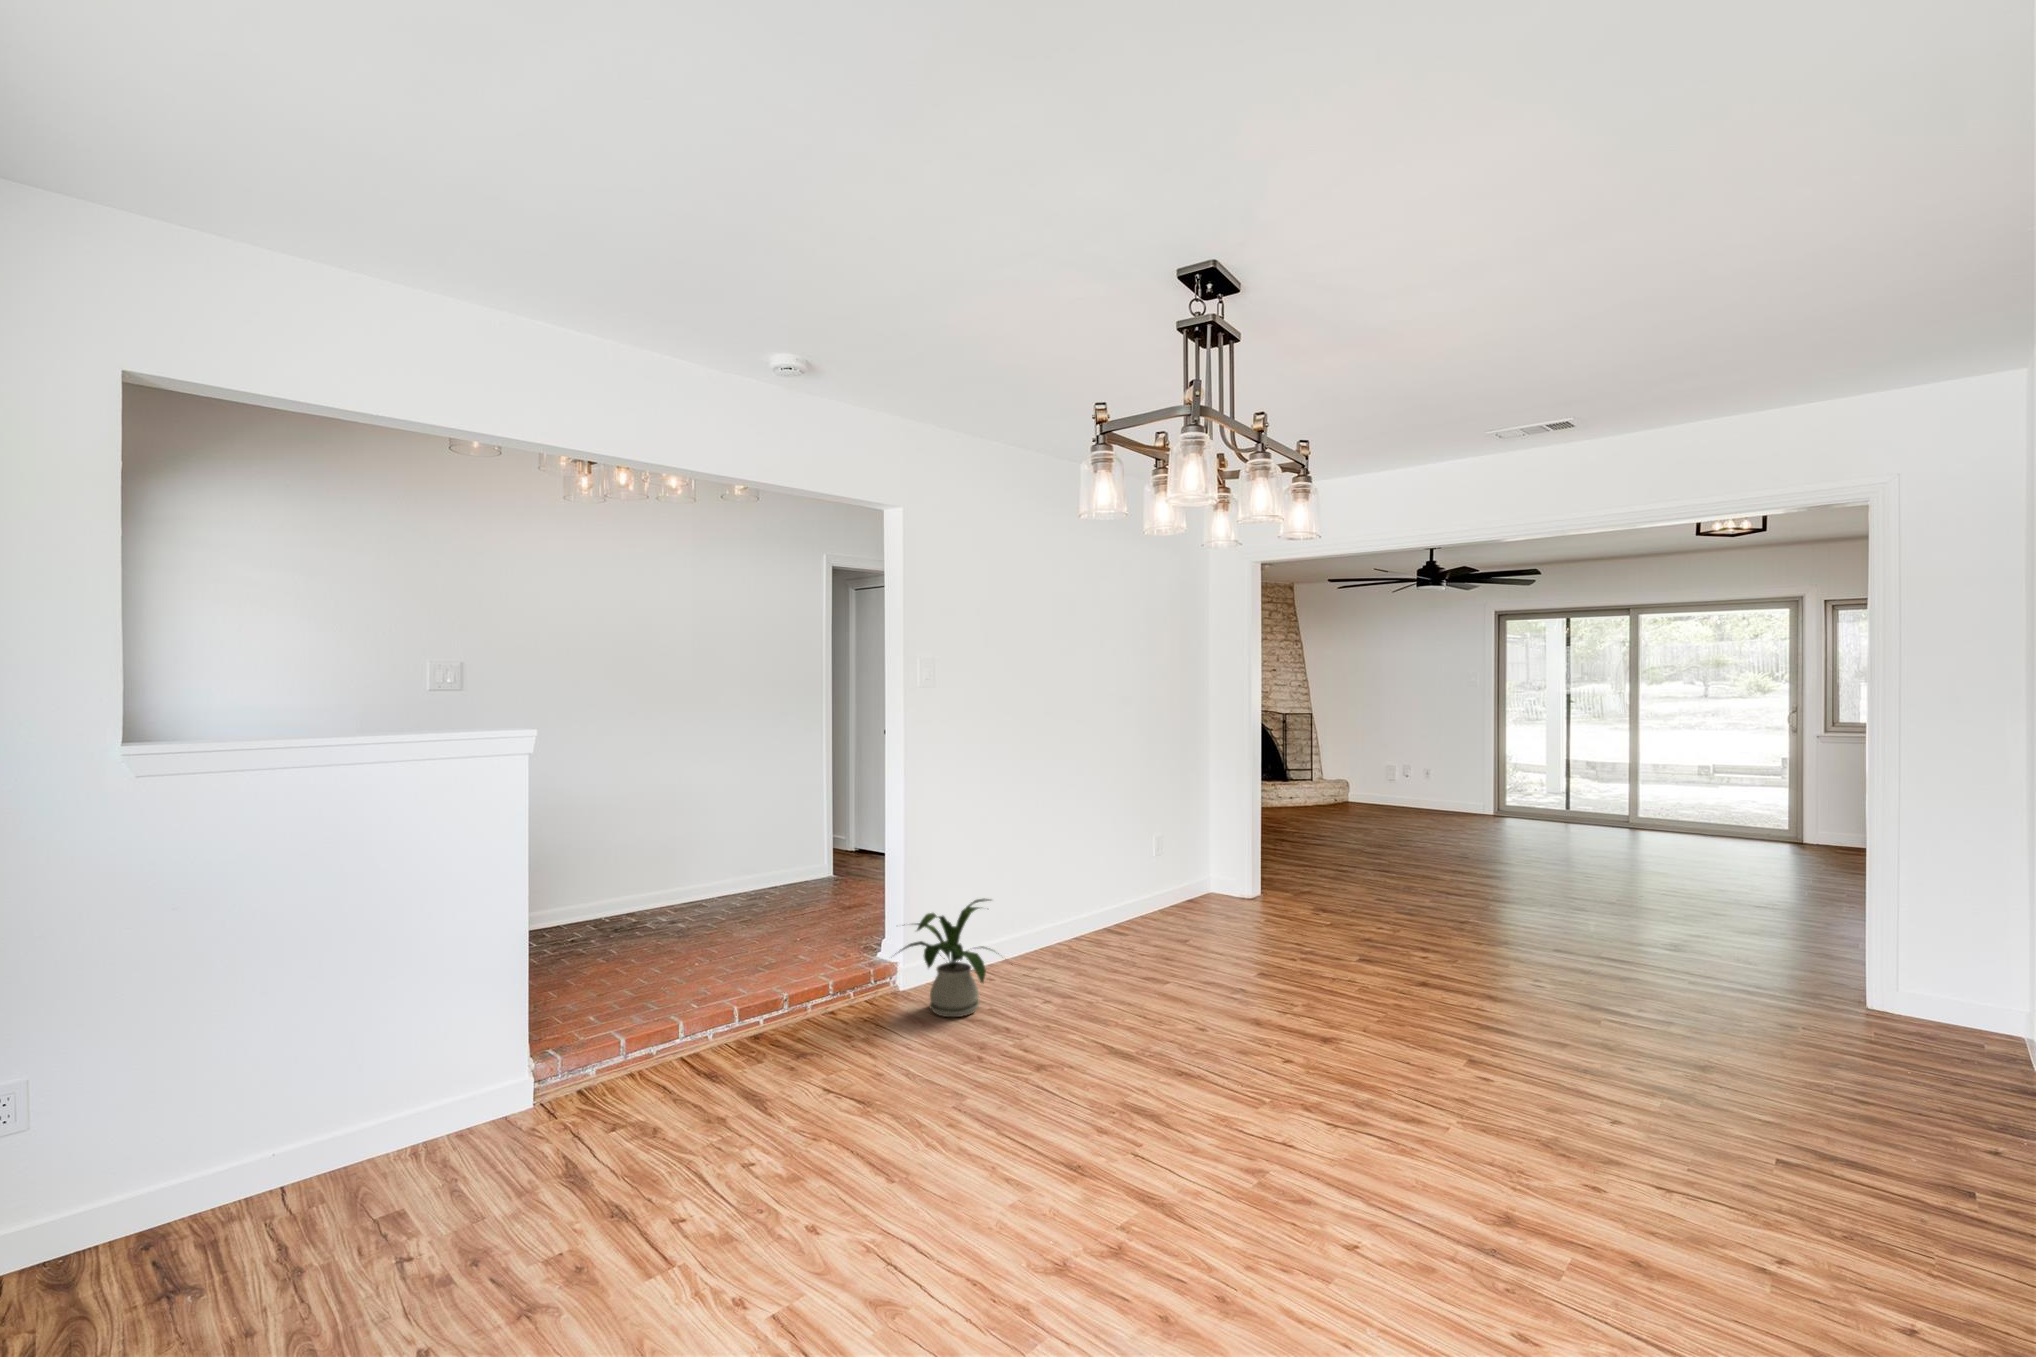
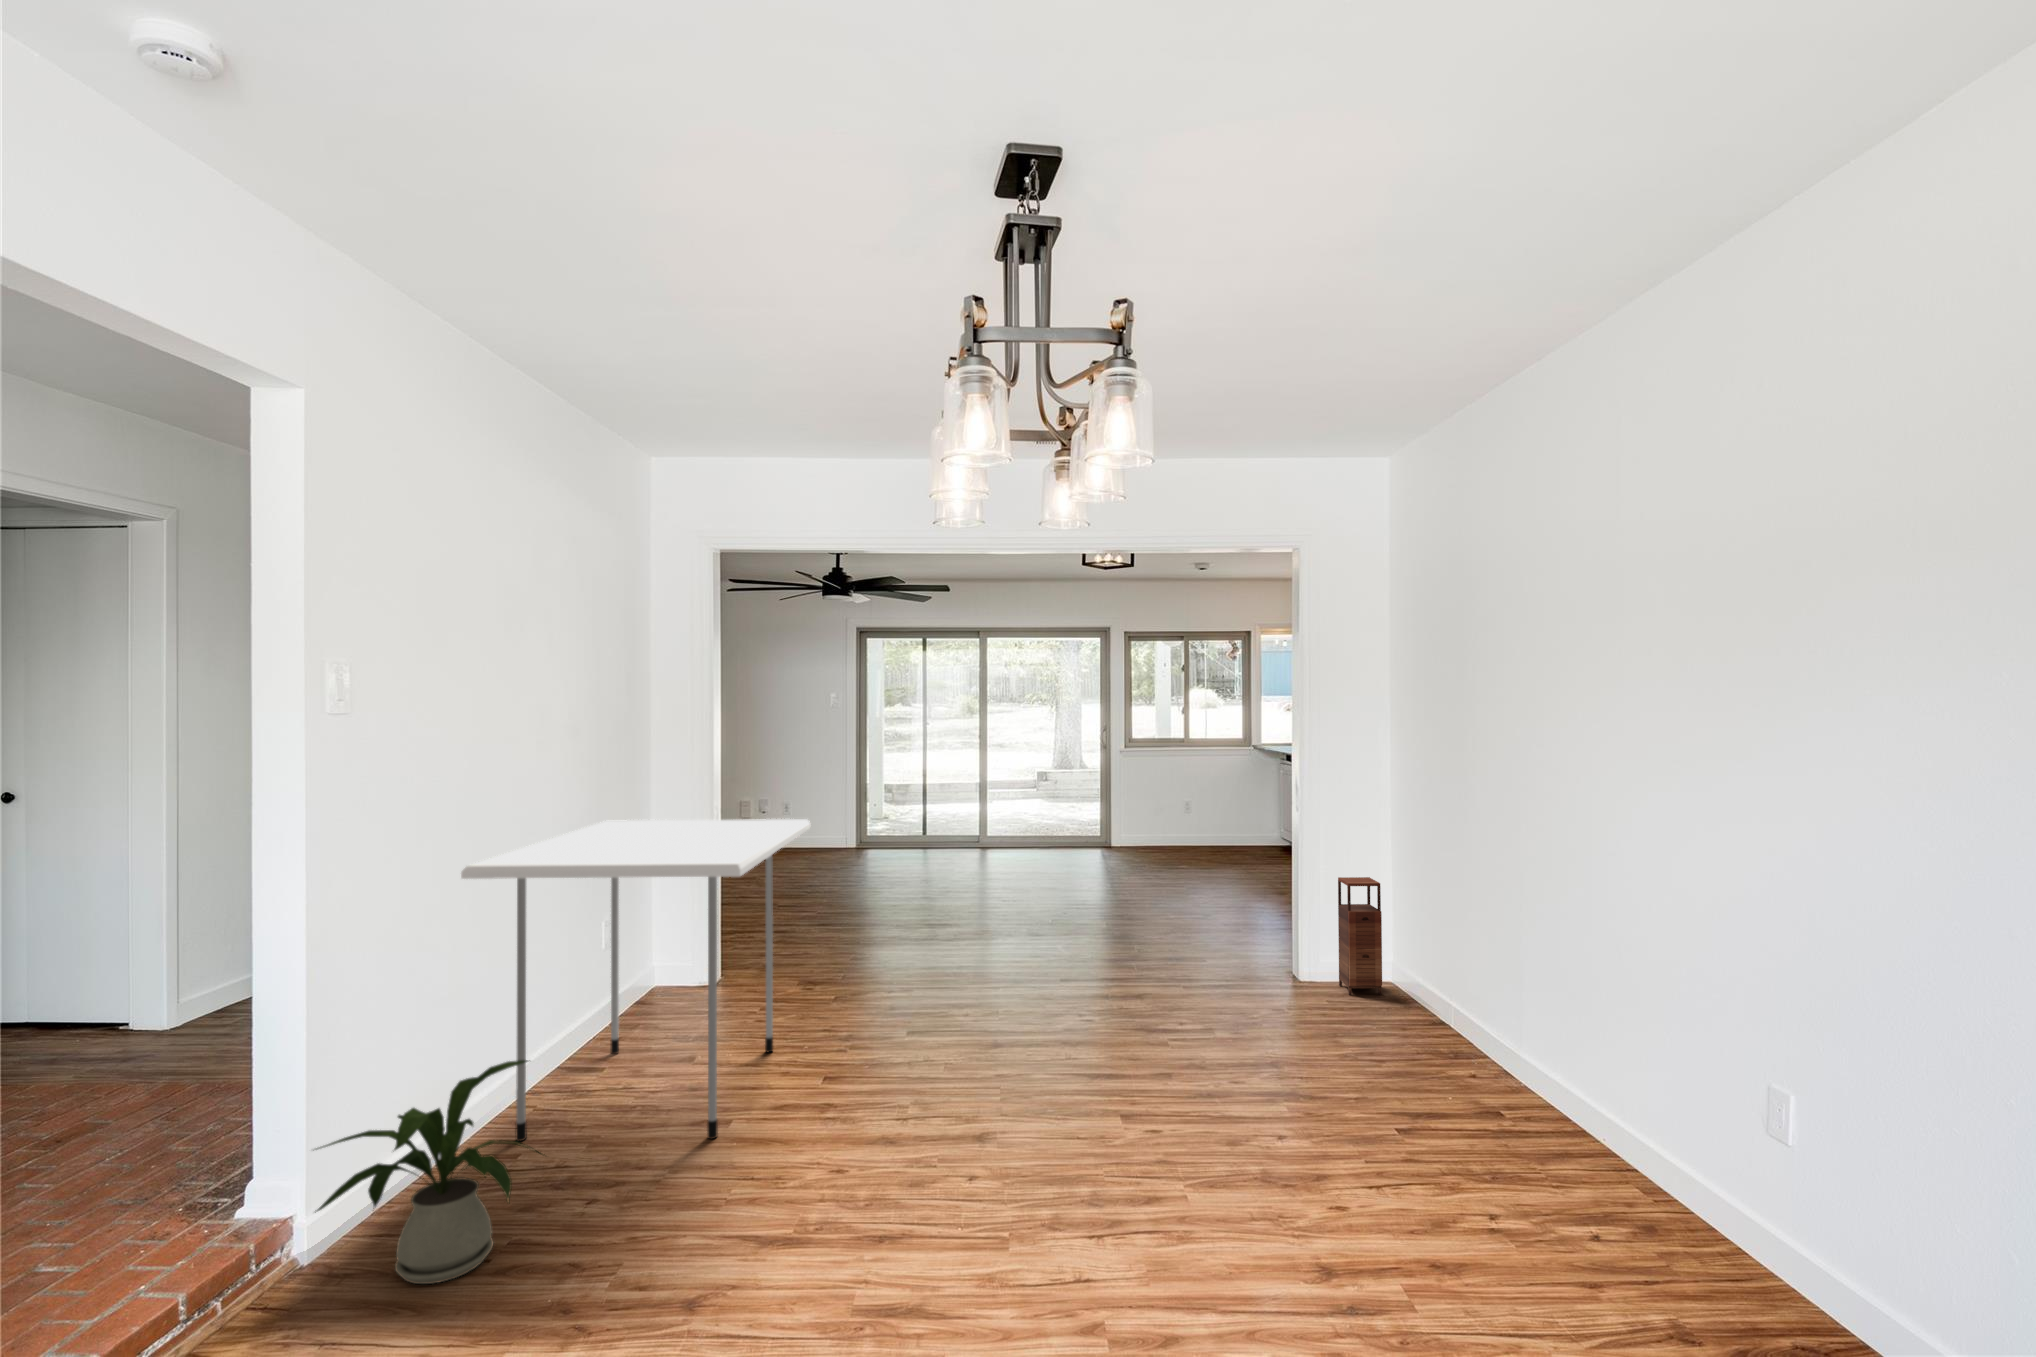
dining table: none [999,762,1273,993] -> present [461,819,810,1141]
storage cabinet: none [1945,896,2008,1057] -> present [1338,877,1382,995]

